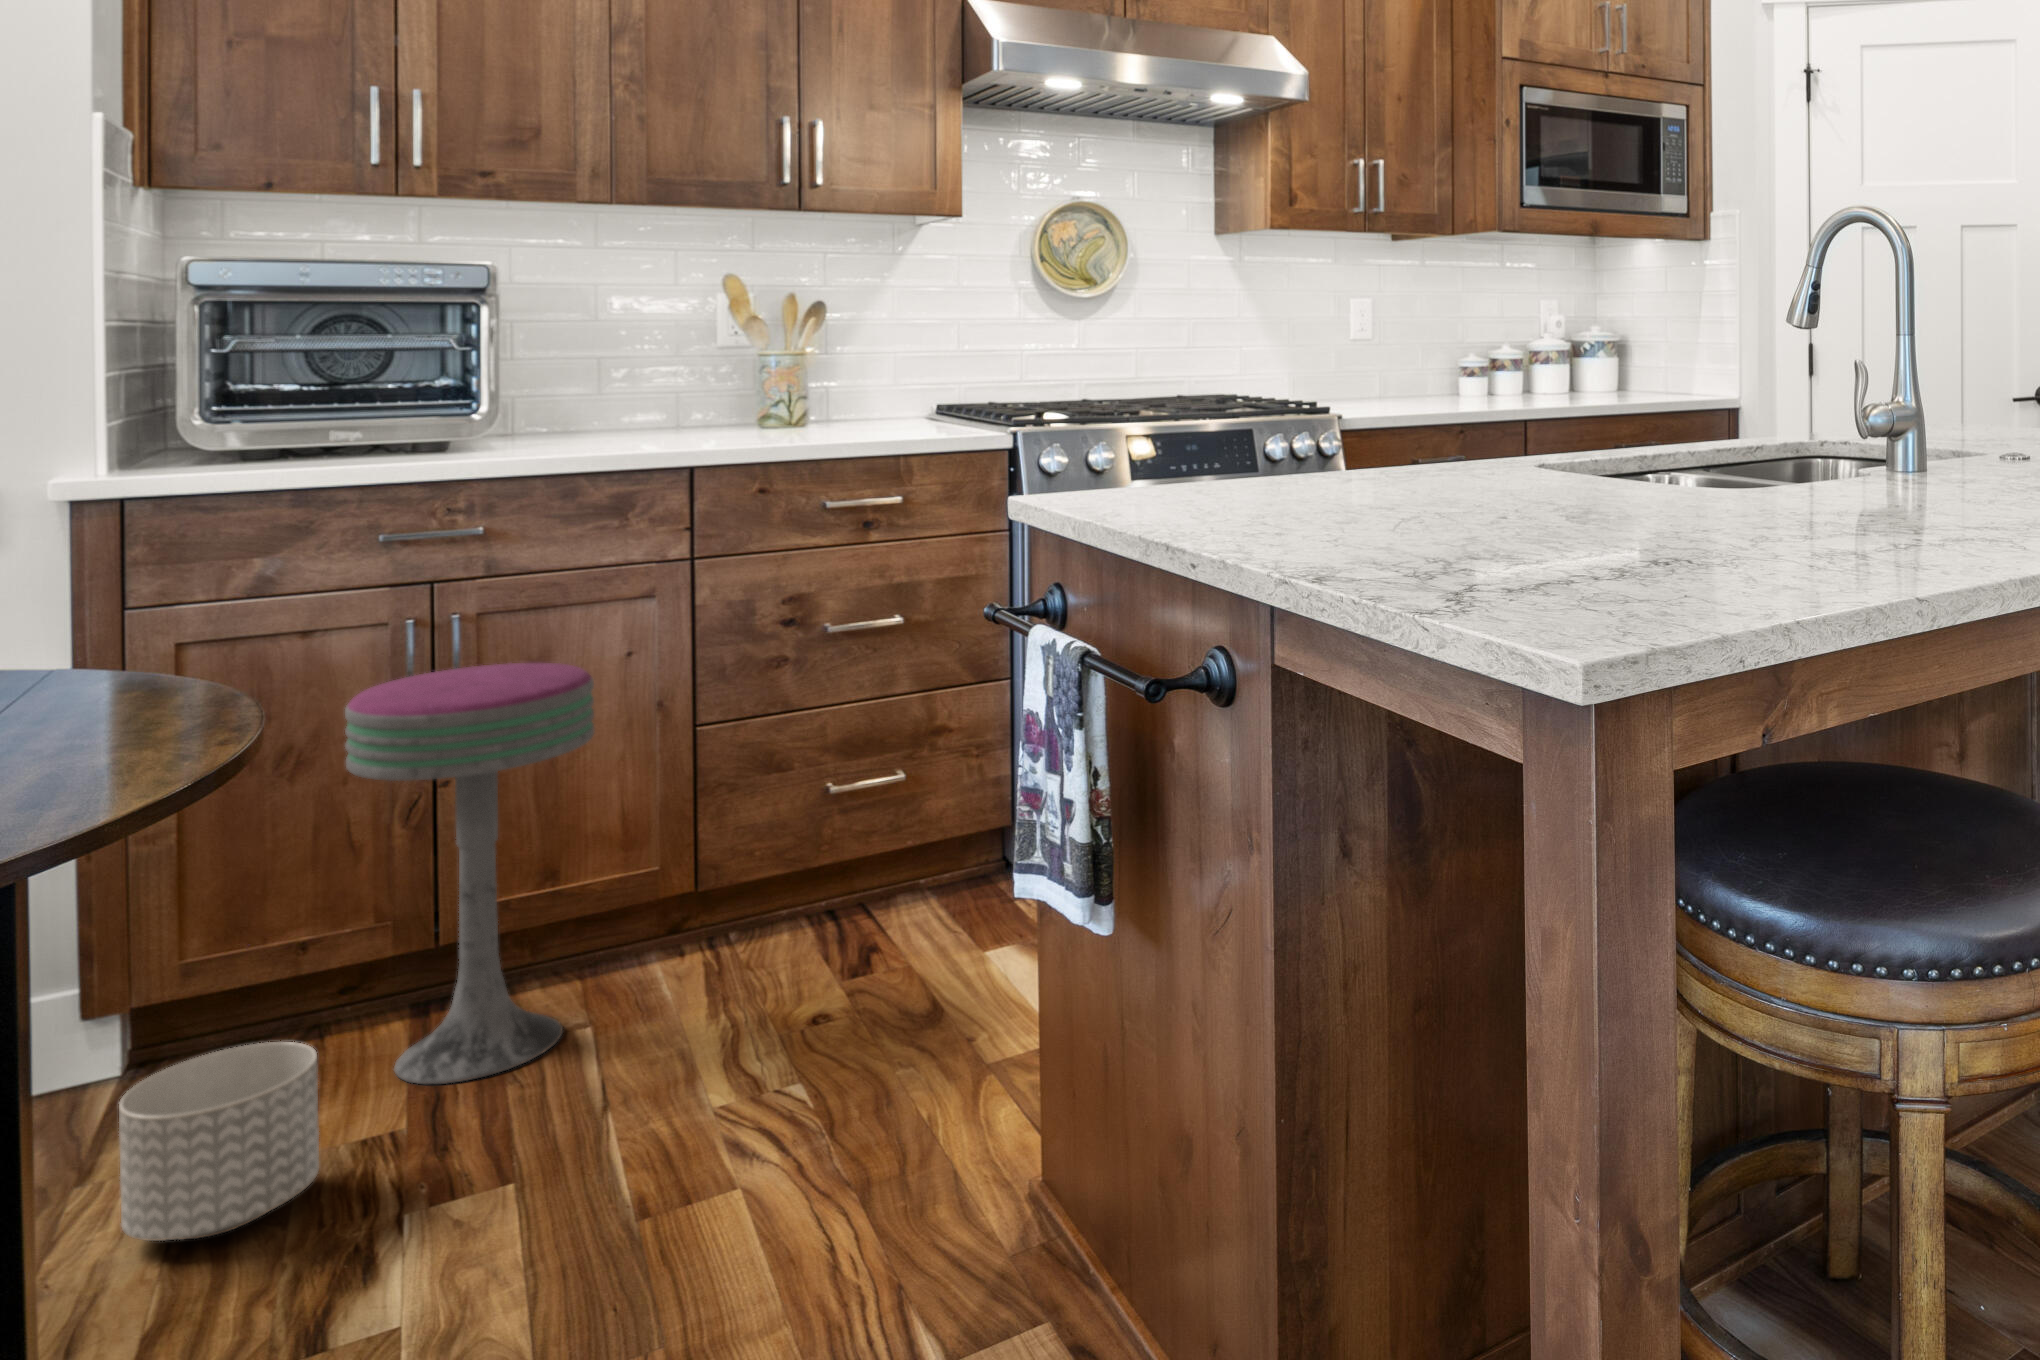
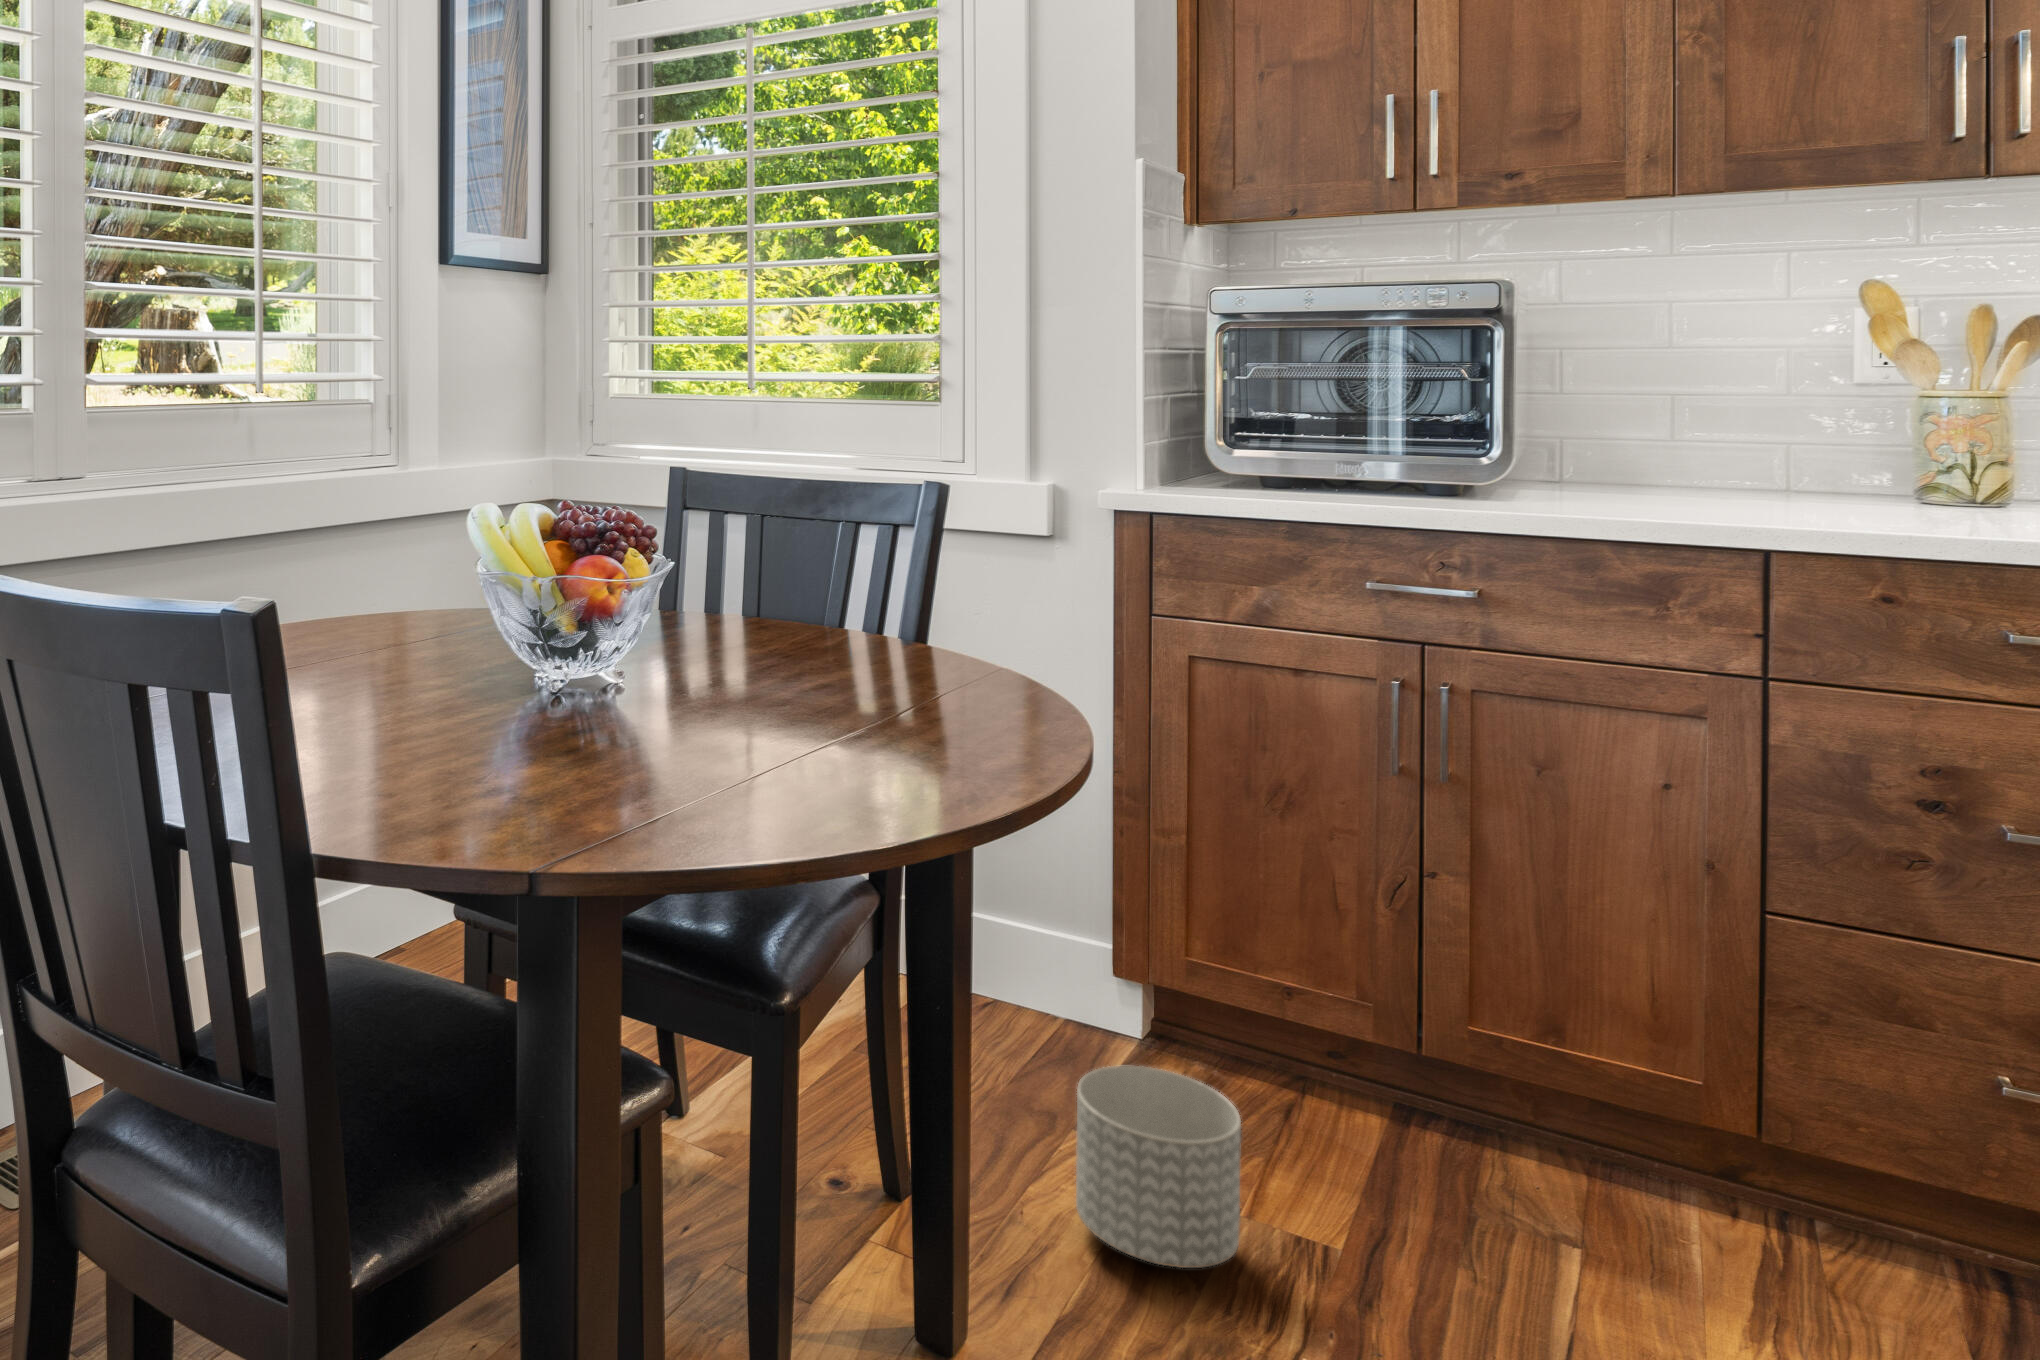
bar stool: present [345,663,595,1084] -> none [1314,740,1596,1251]

